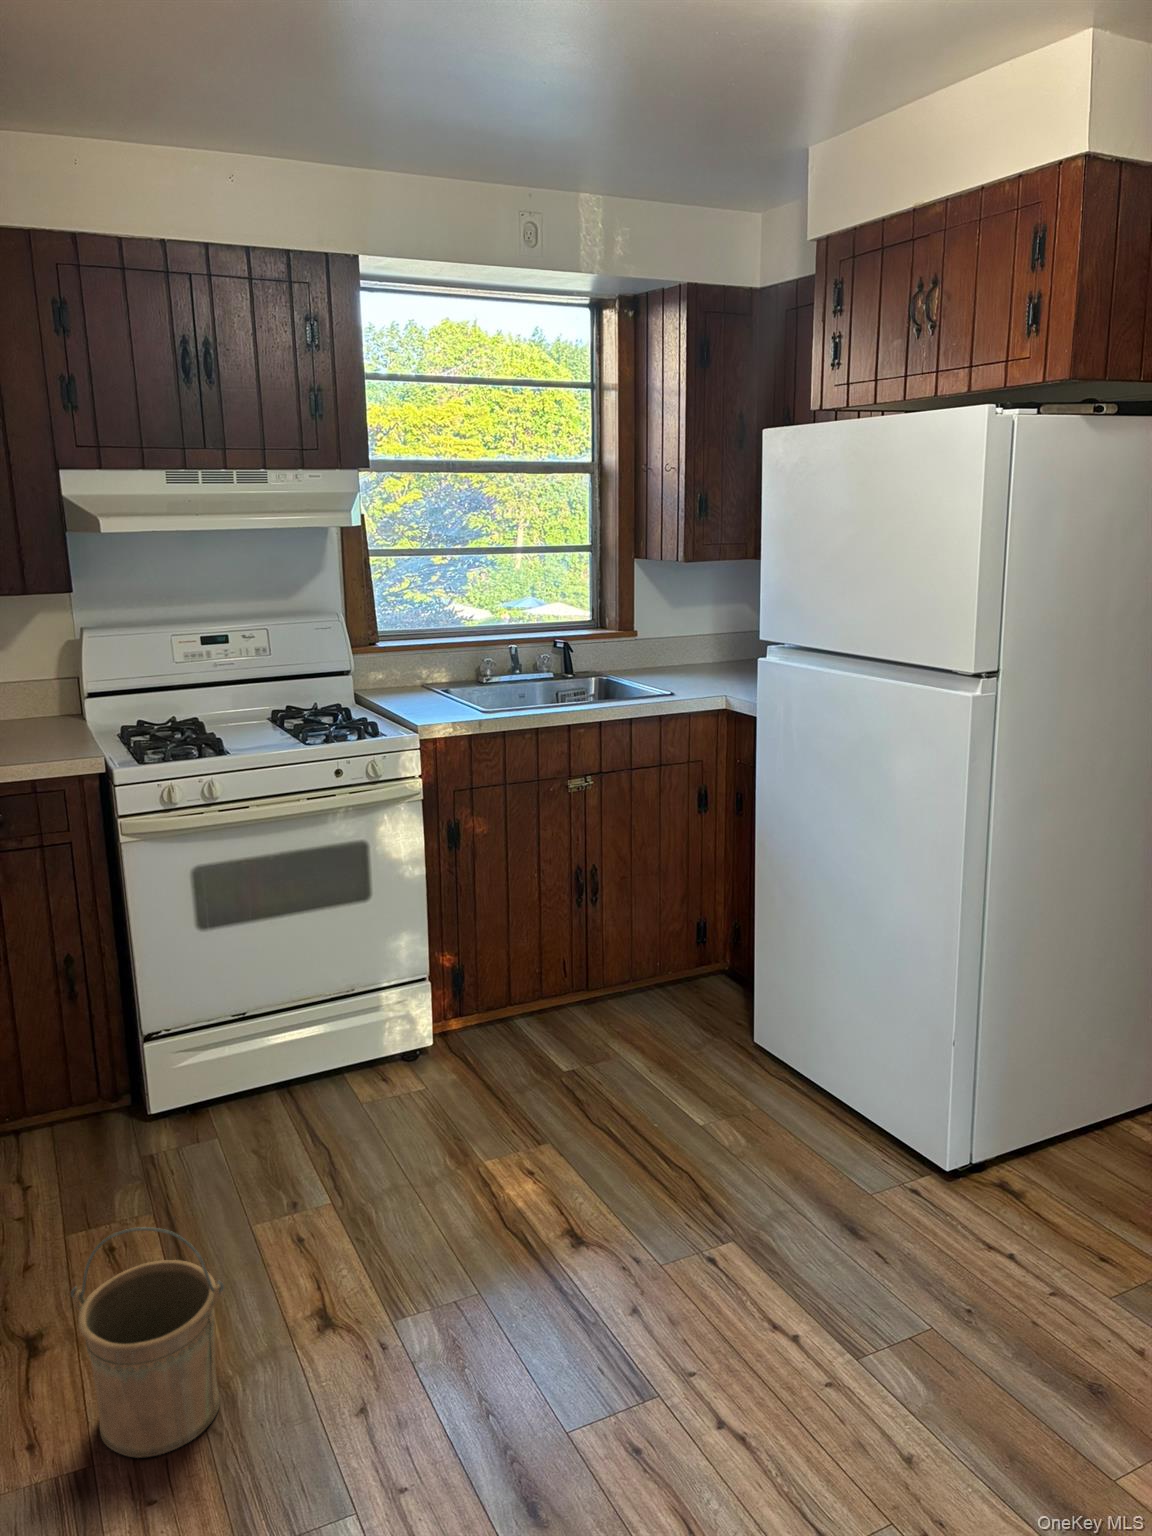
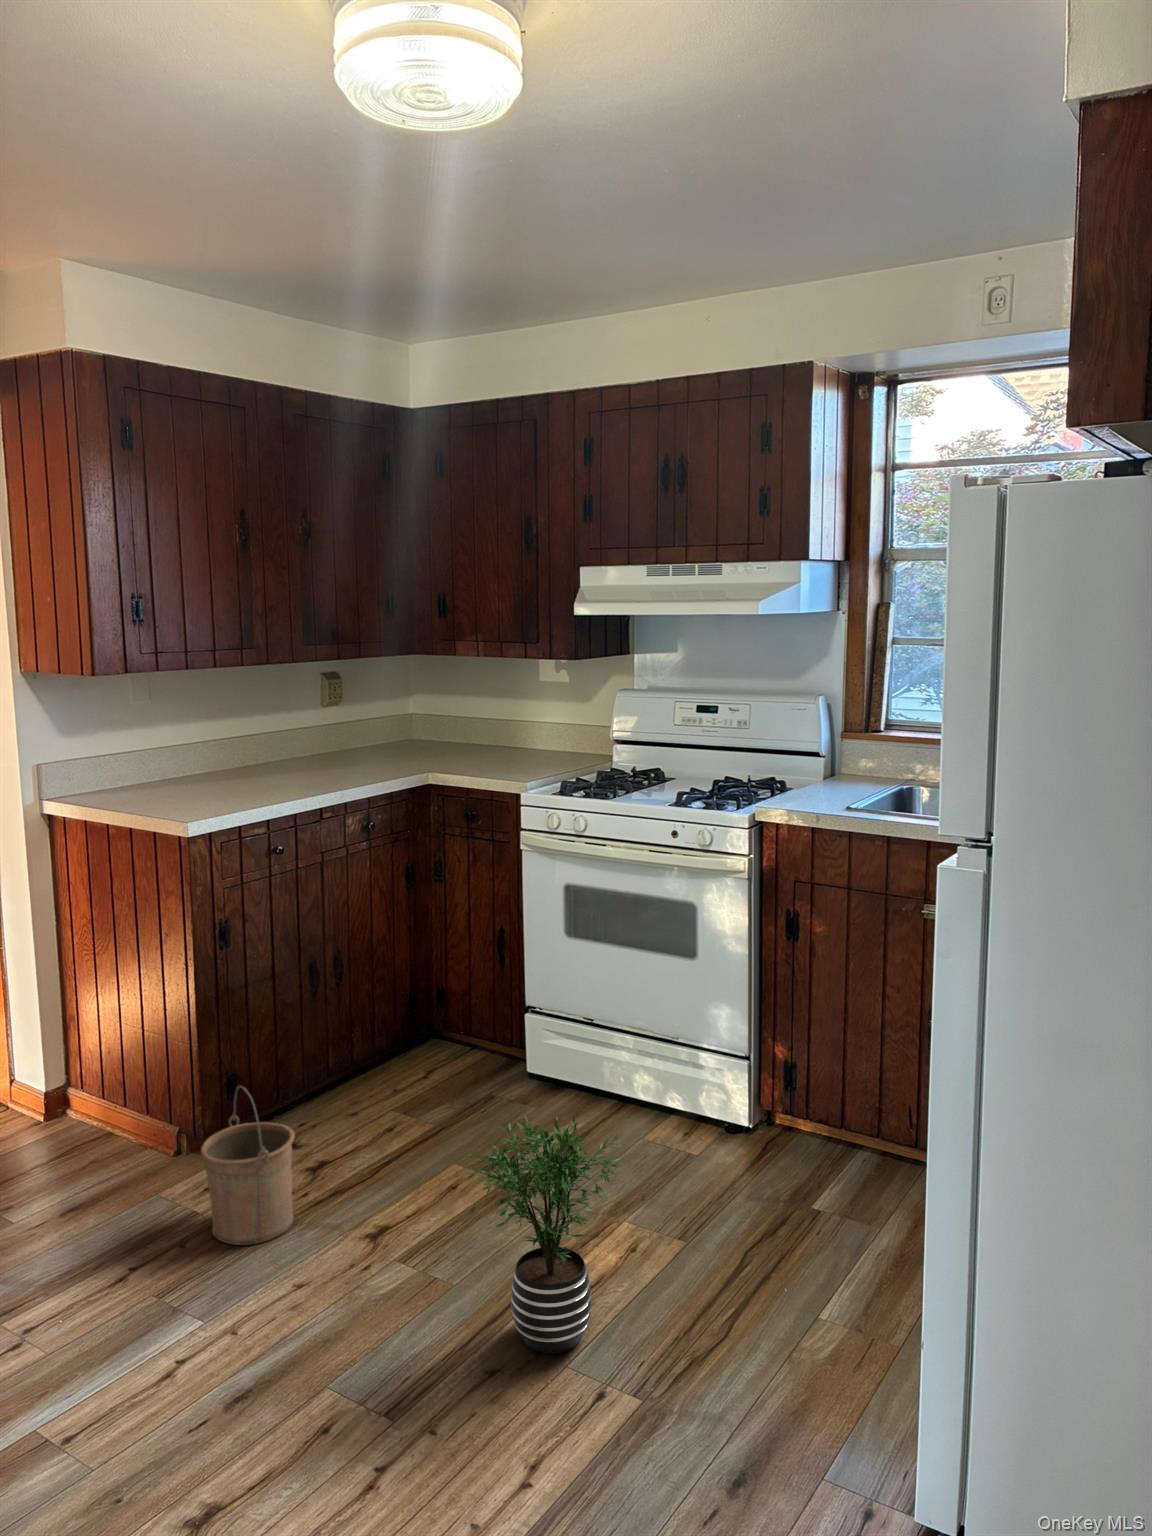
potted plant: none [530,1036,686,1277] -> present [464,1115,625,1354]

